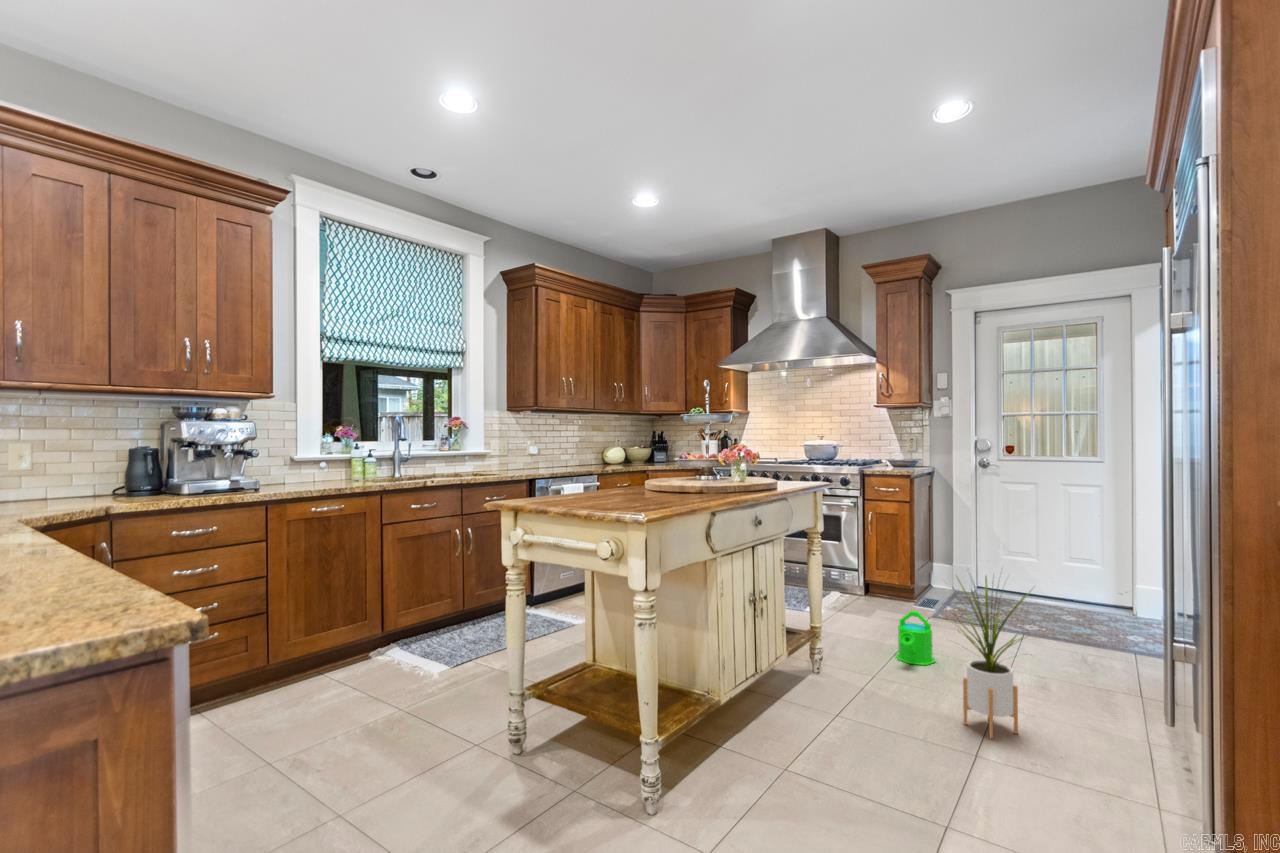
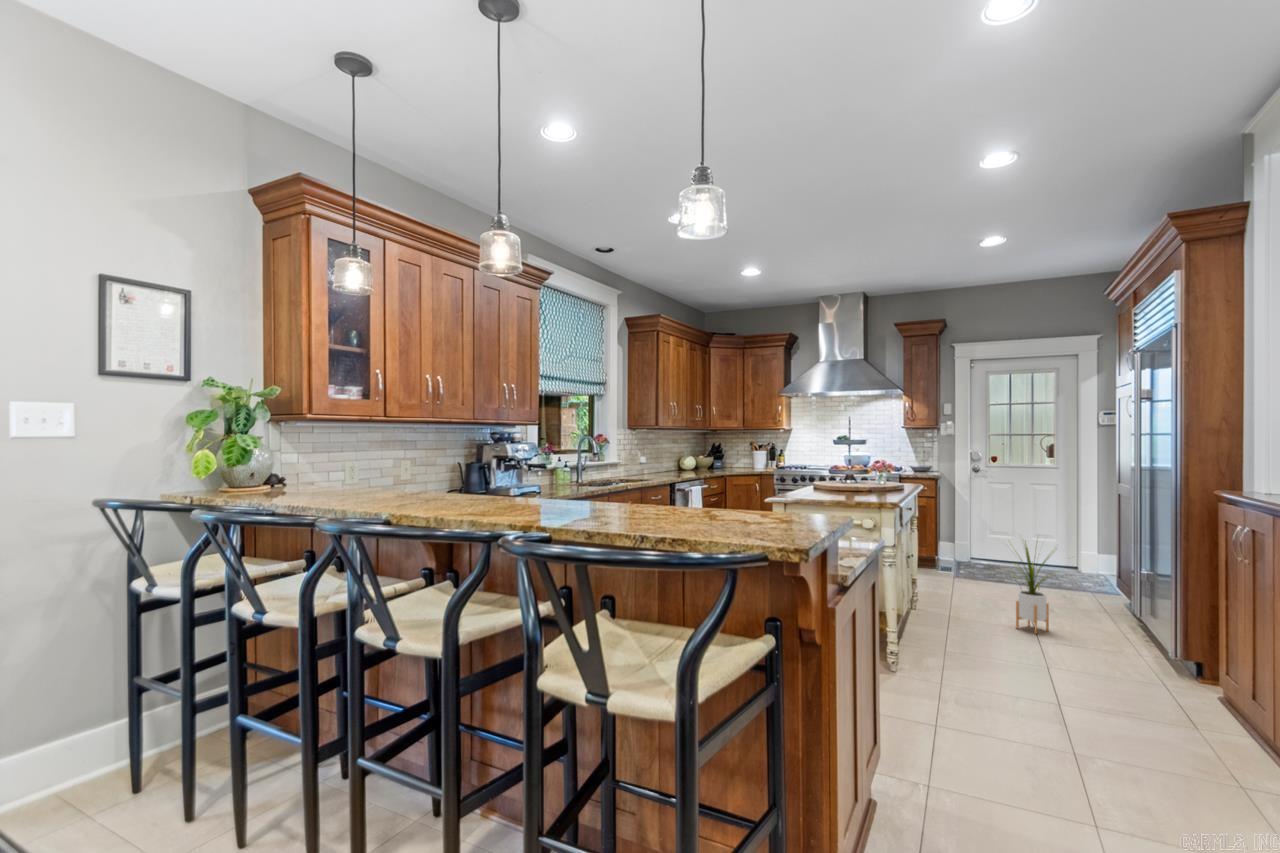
watering can: present [896,611,935,665] -> none [950,568,978,602]

